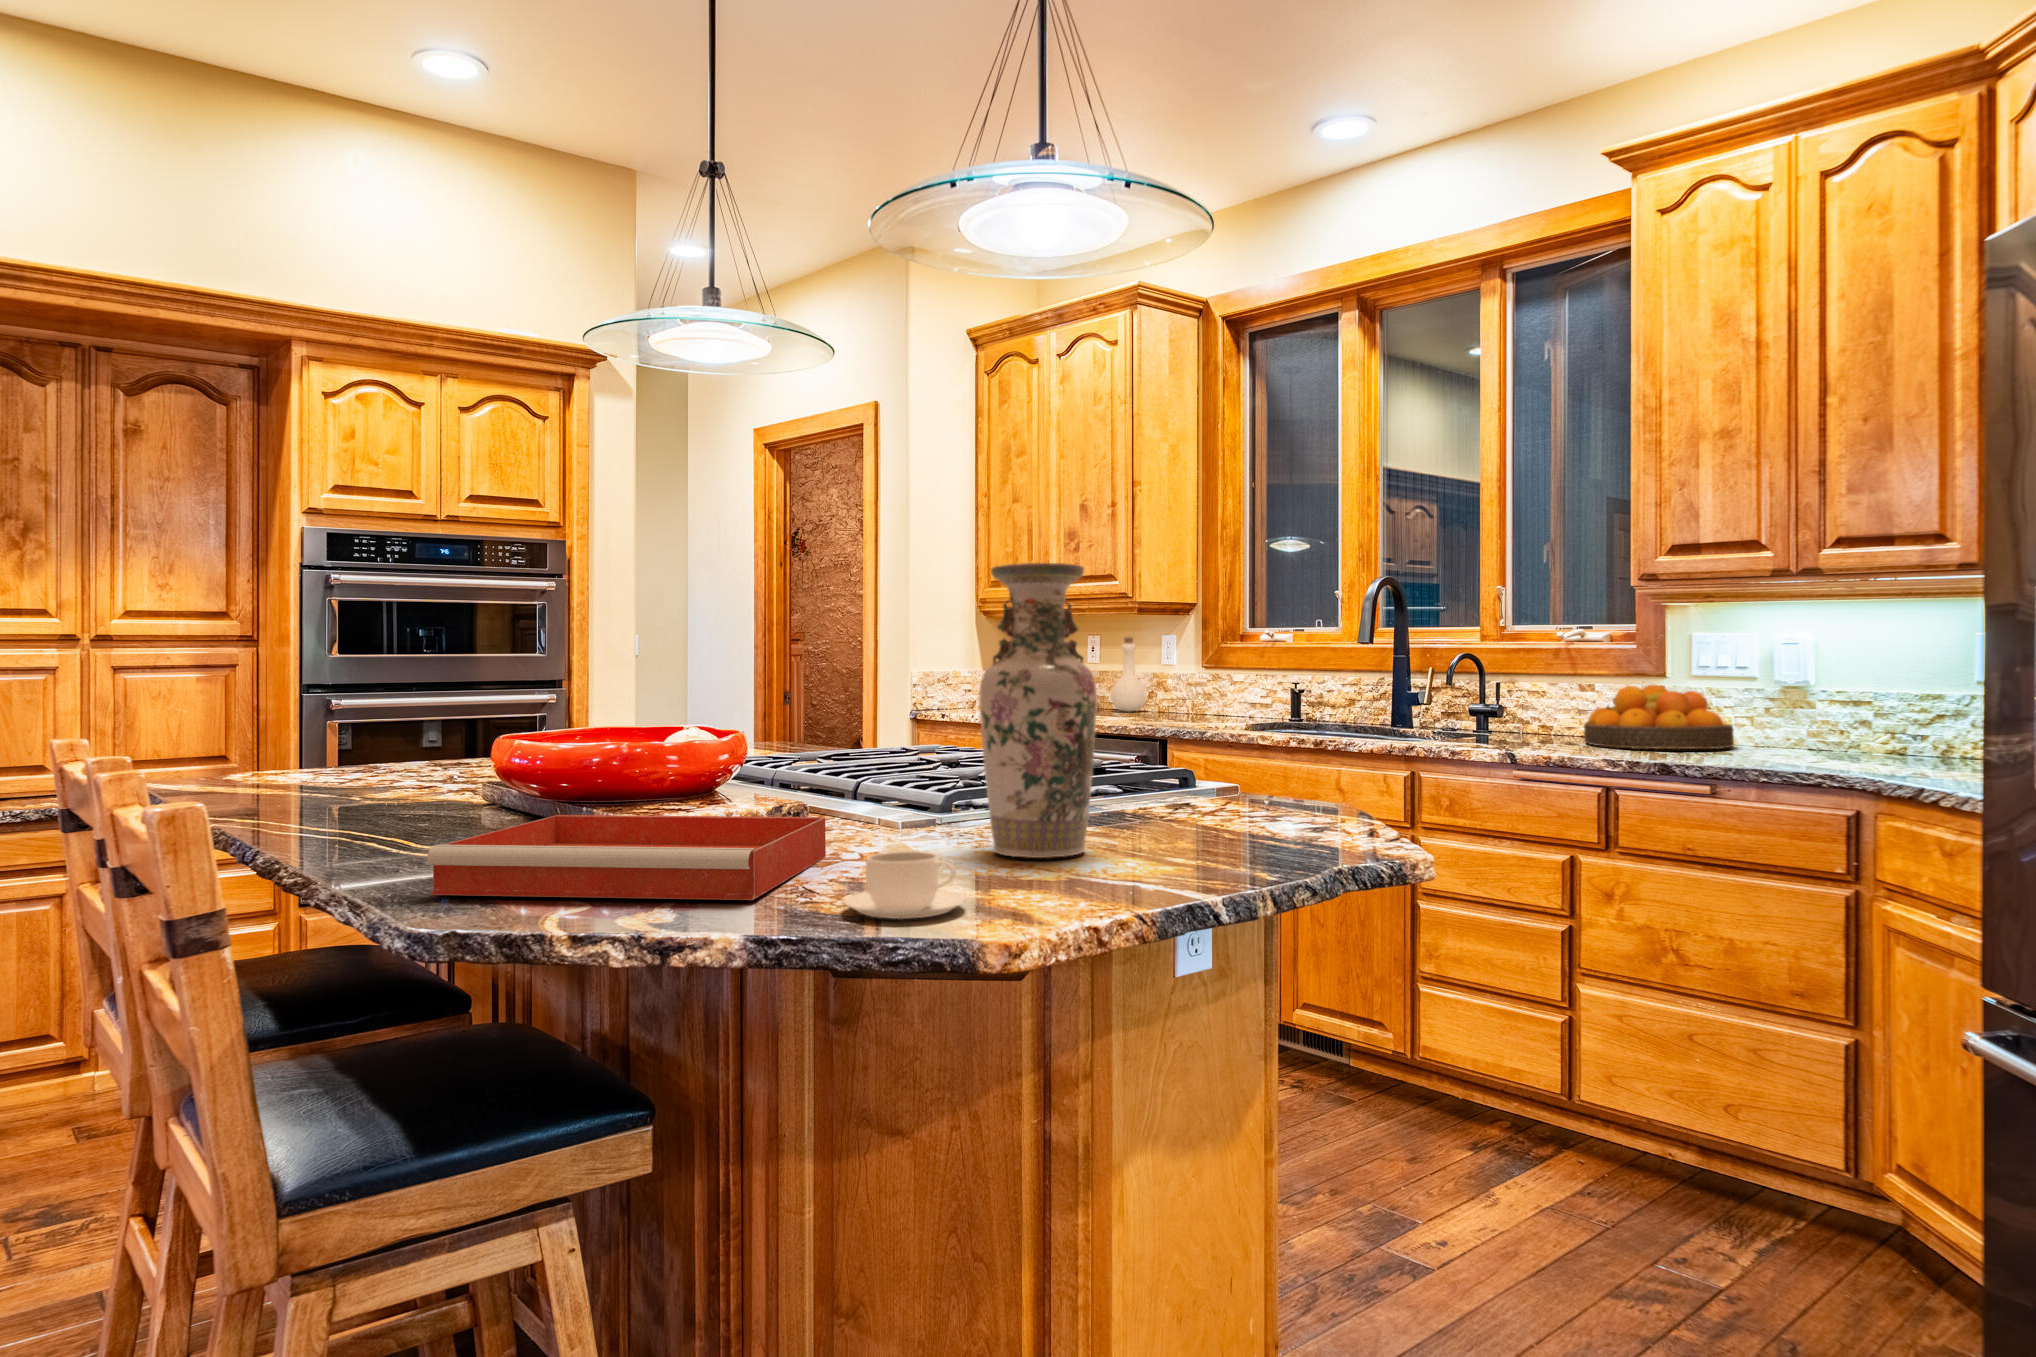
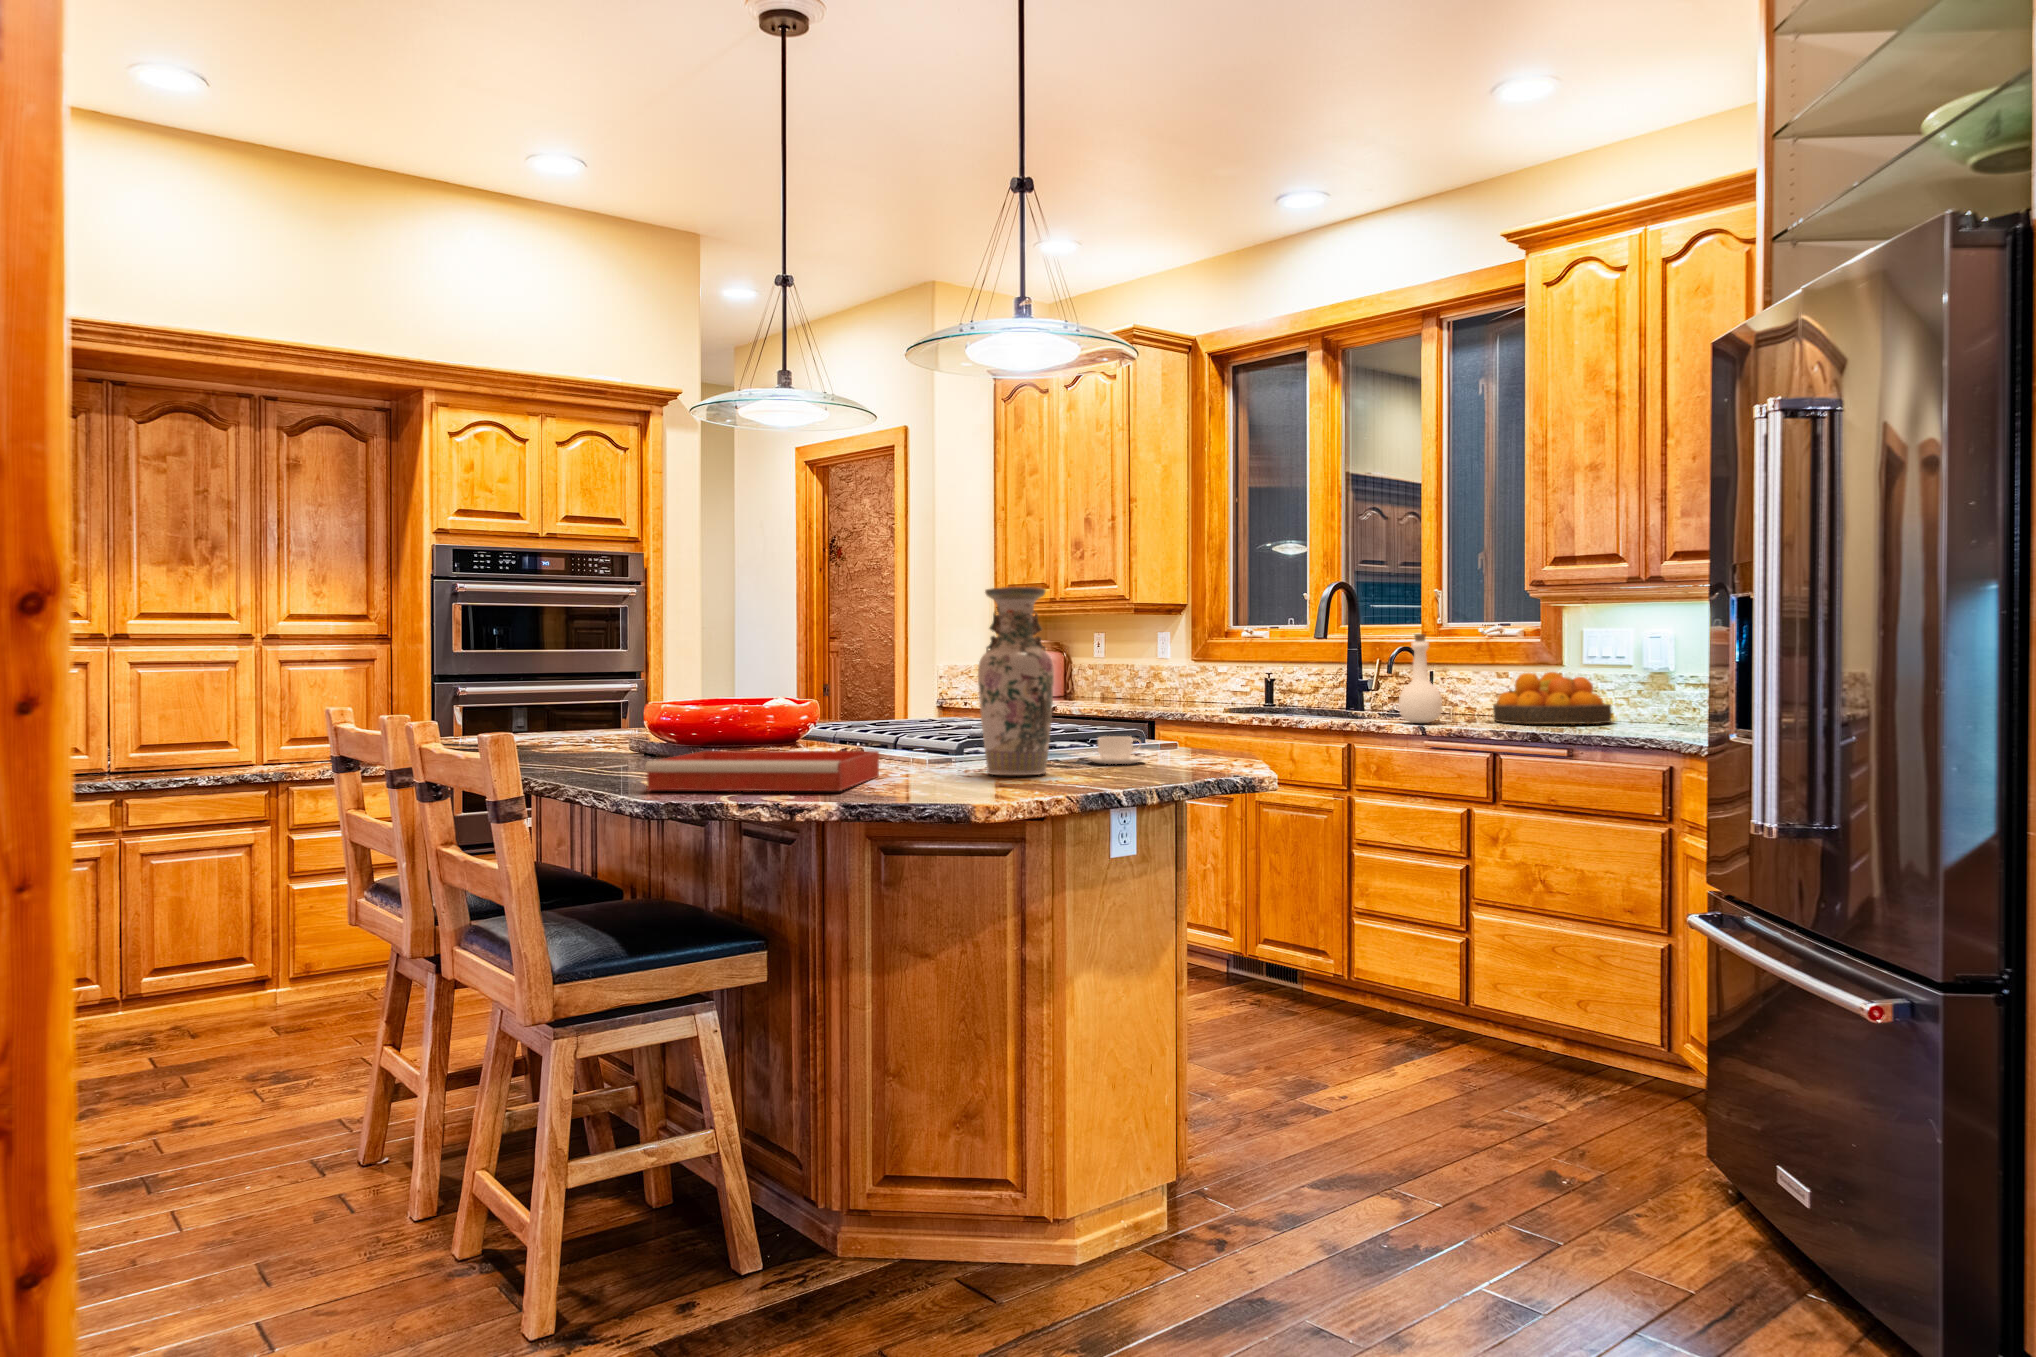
bottle: present [1112,637,1146,712] -> present [1399,634,1442,723]
coffee cup: present [843,851,966,919] -> present [1089,736,1144,764]

